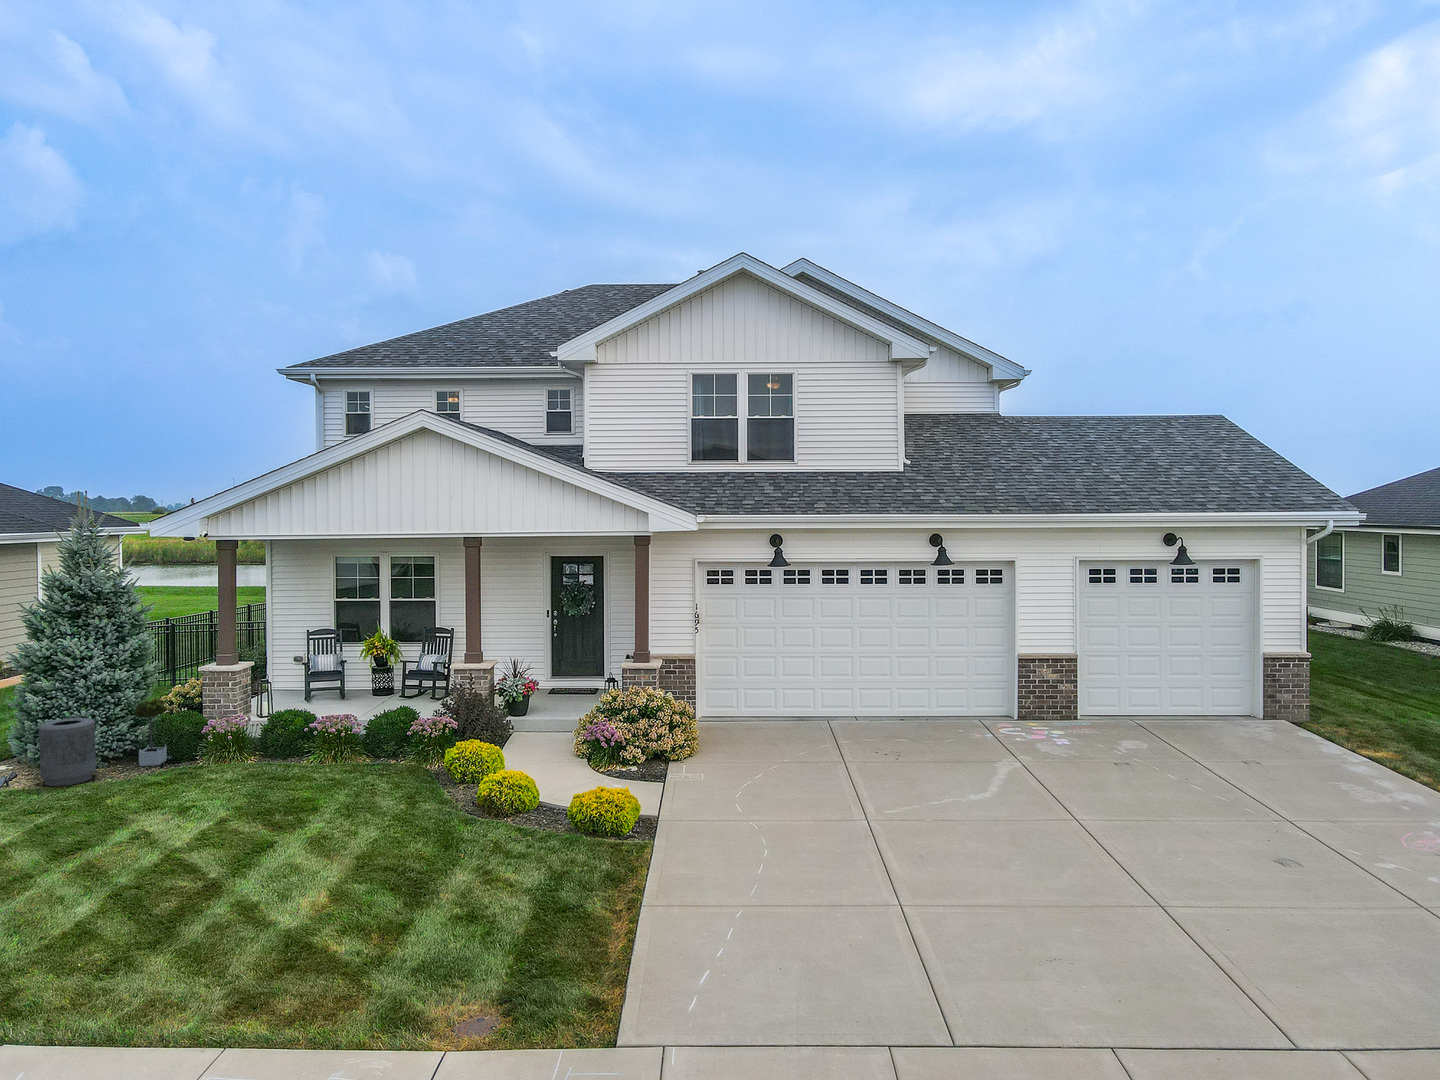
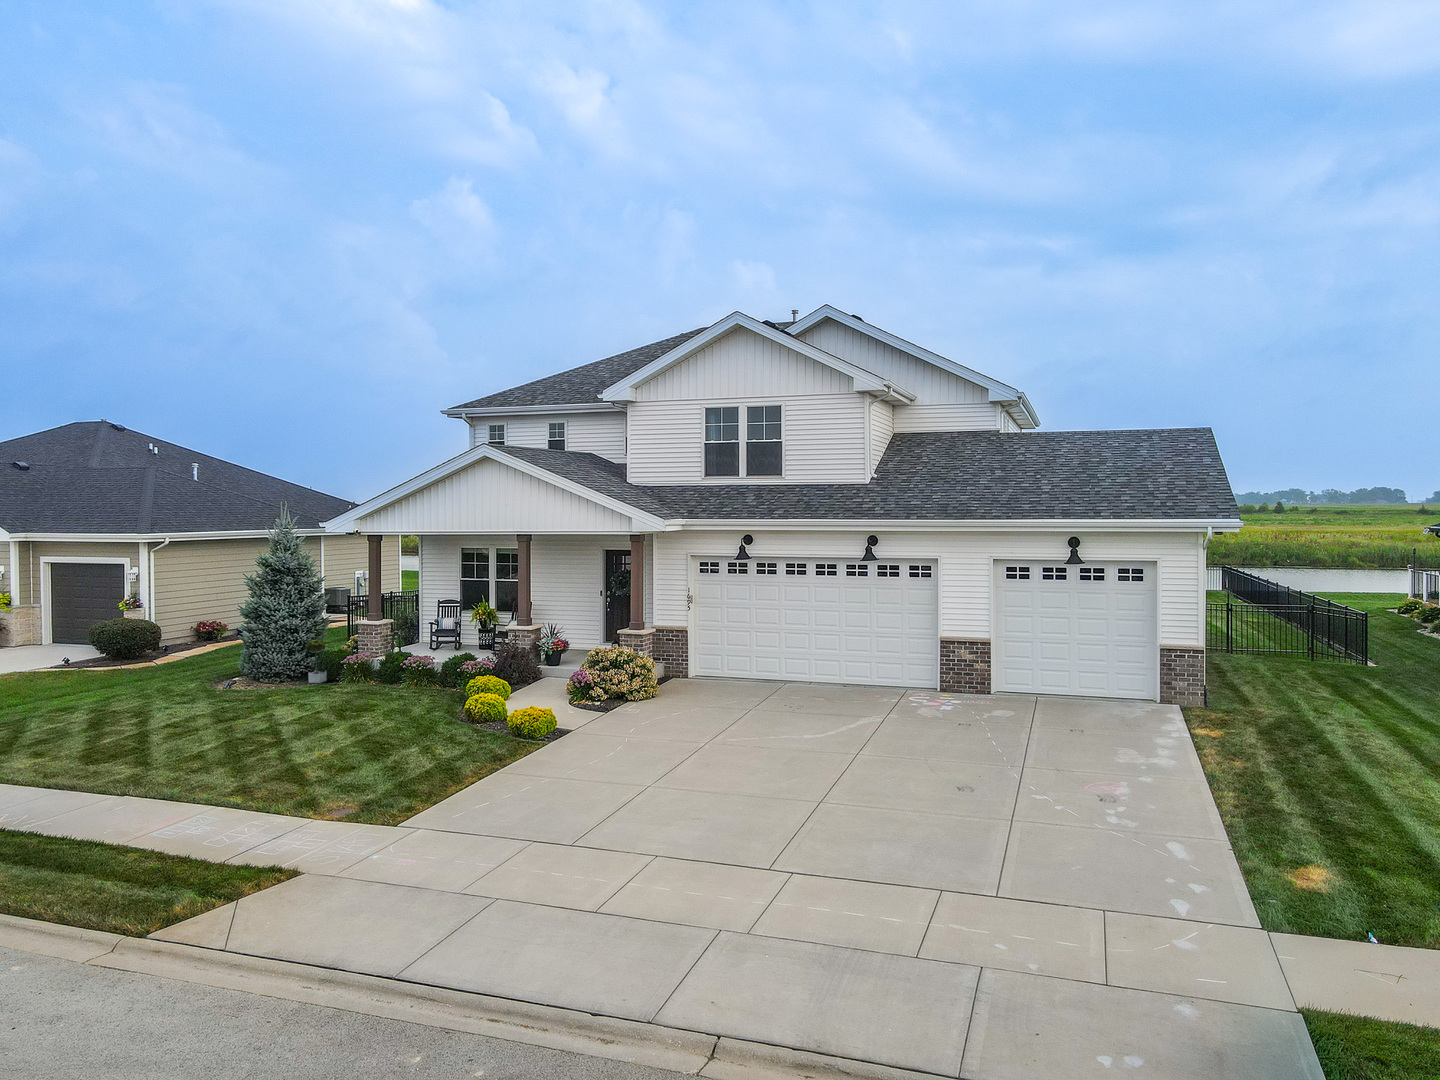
trash can: present [39,718,96,786] -> none [247,649,281,690]

